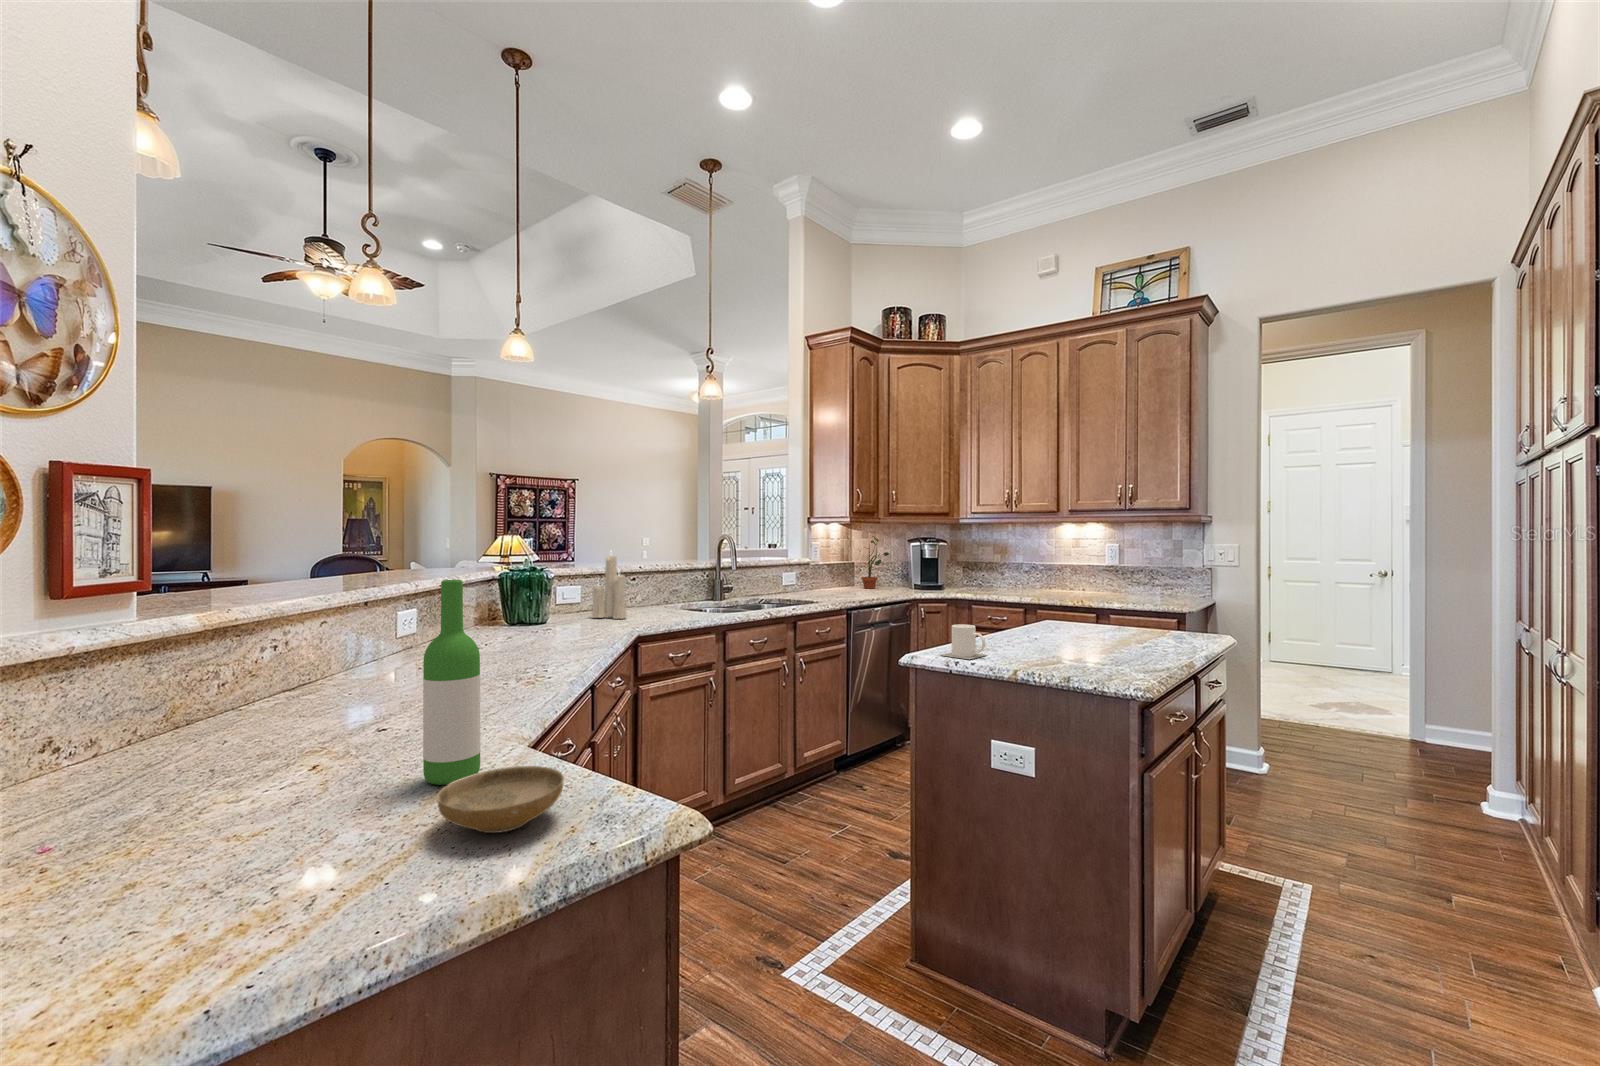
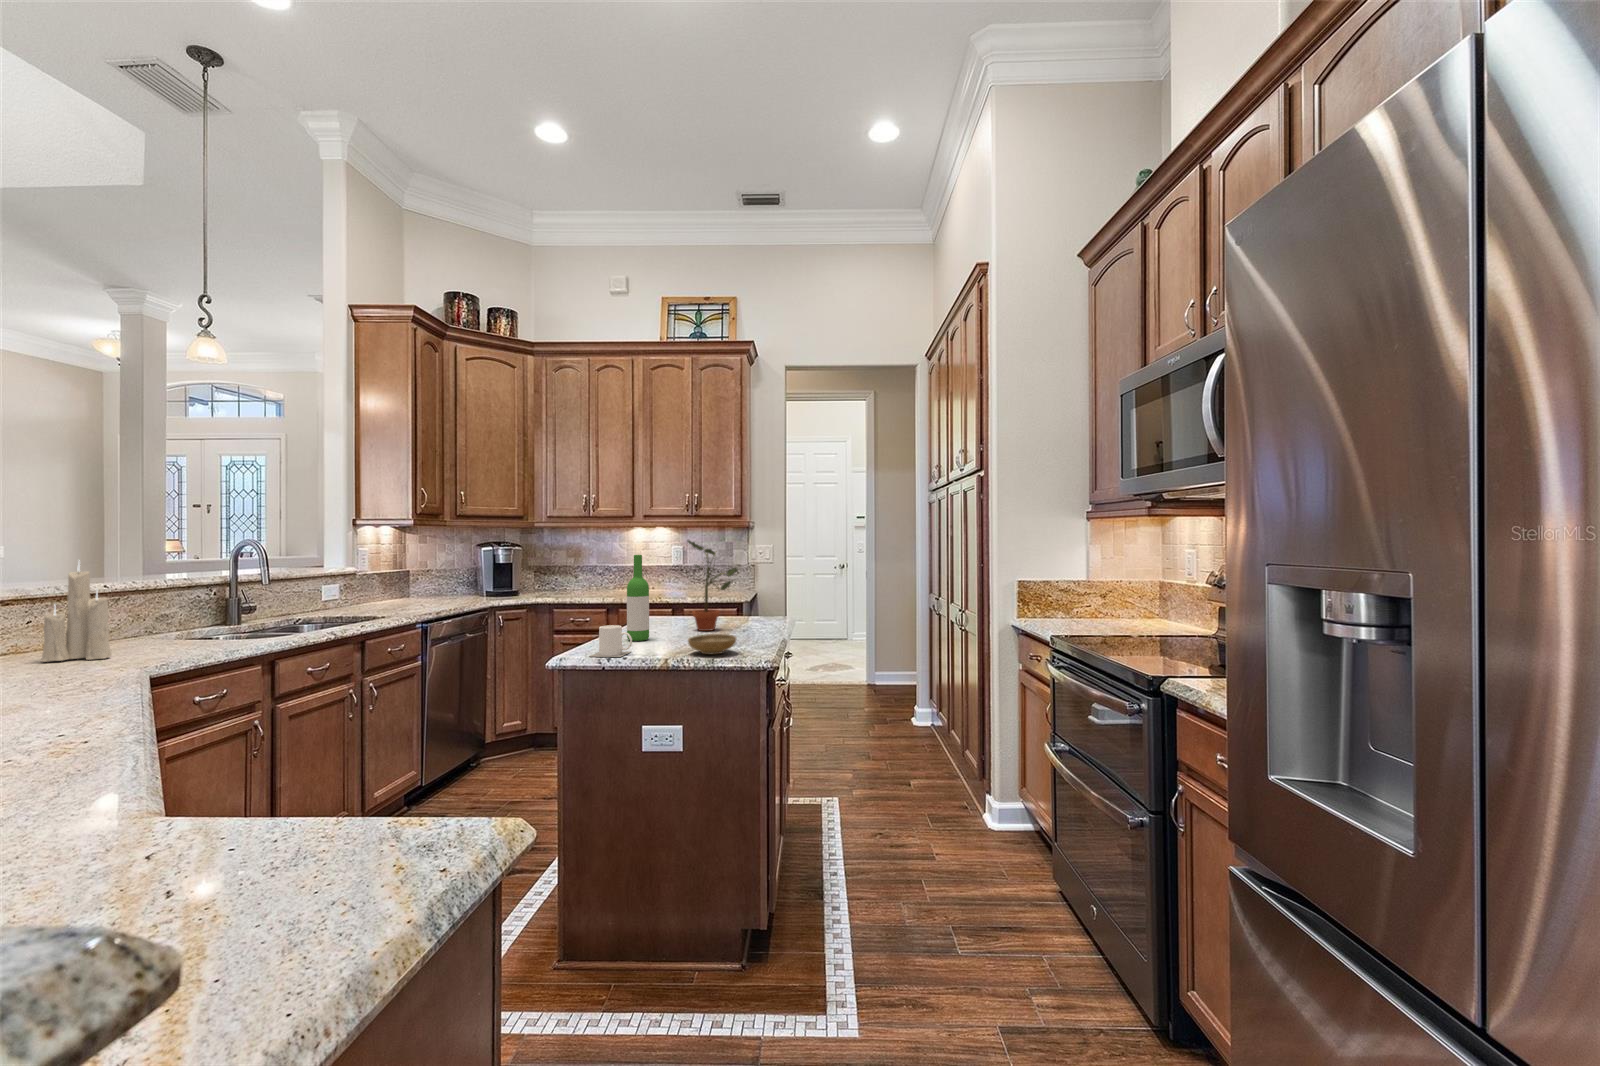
potted plant: present [861,536,889,589] -> present [687,540,738,631]
wine bottle: present [423,580,481,785] -> present [627,555,649,641]
ceramic bowl: present [436,766,564,833] -> present [688,634,736,654]

